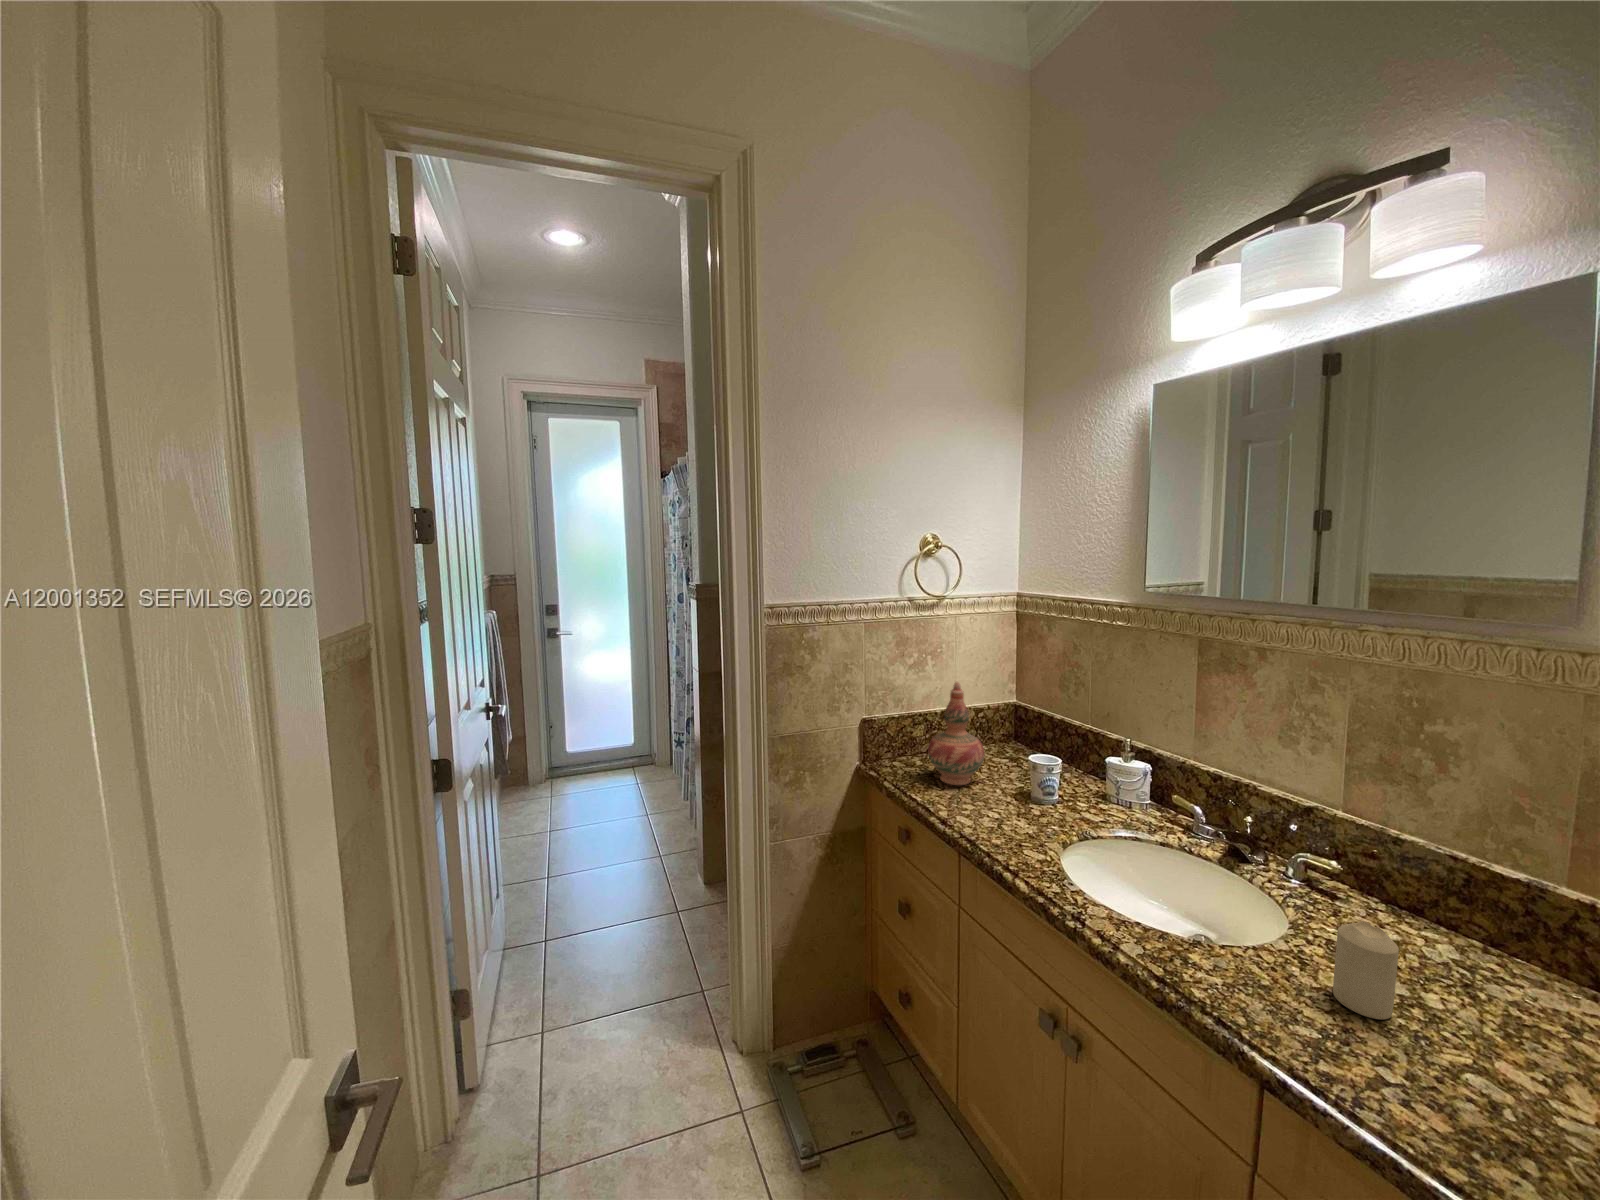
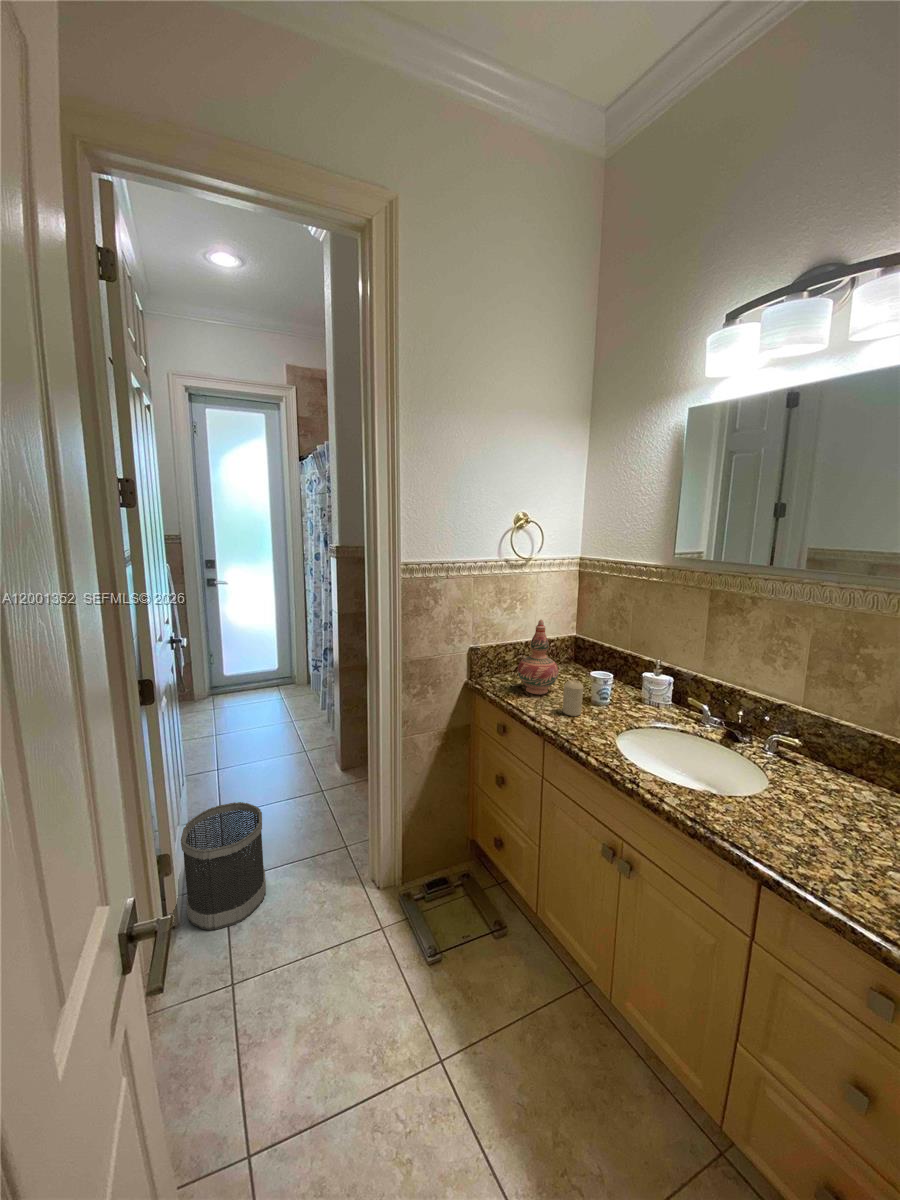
candle: present [1333,921,1399,1020] -> present [563,680,583,716]
wastebasket: none [491,923,598,1098] -> present [181,802,266,930]

